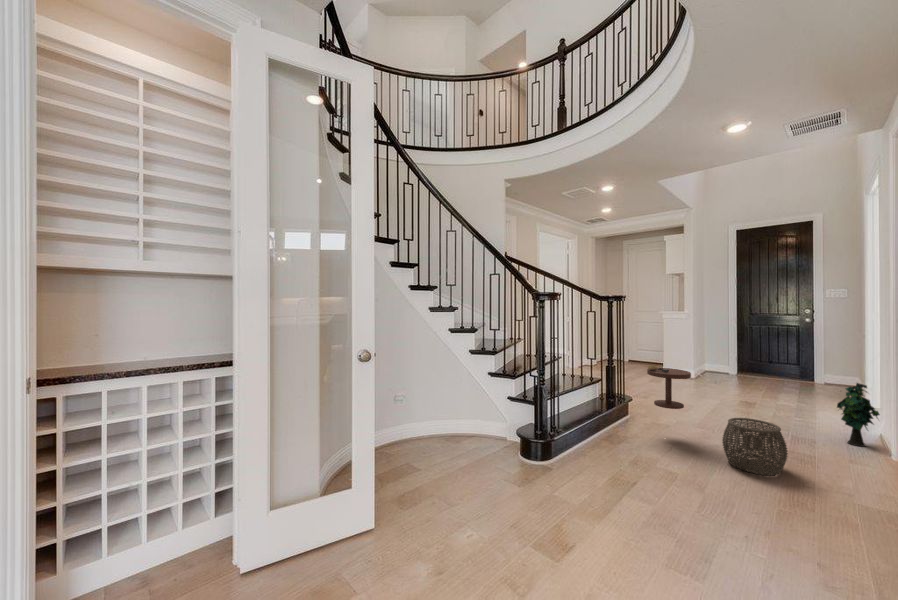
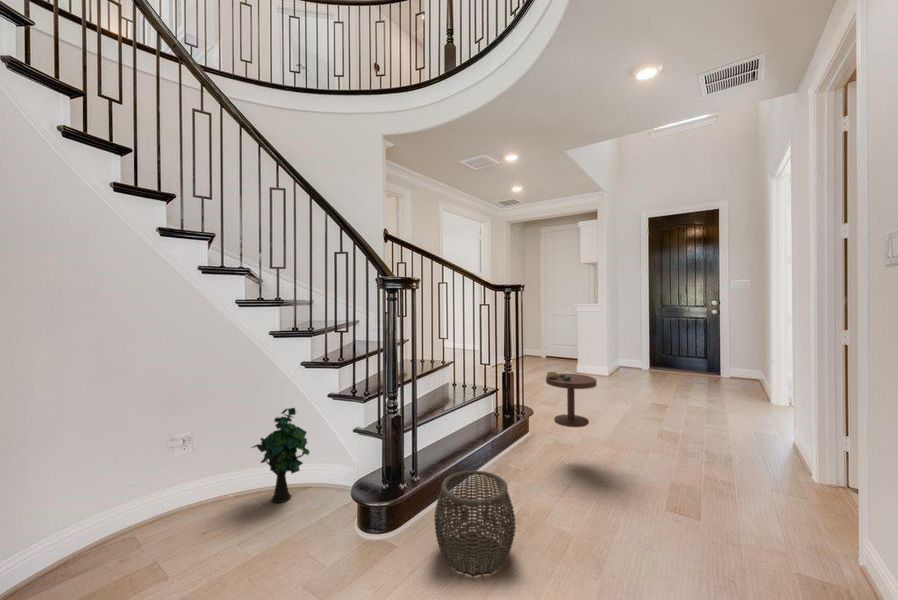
decorative plant: present [837,383,880,447] -> present [254,408,310,503]
woven basket: present [722,418,788,476] -> present [434,471,516,574]

